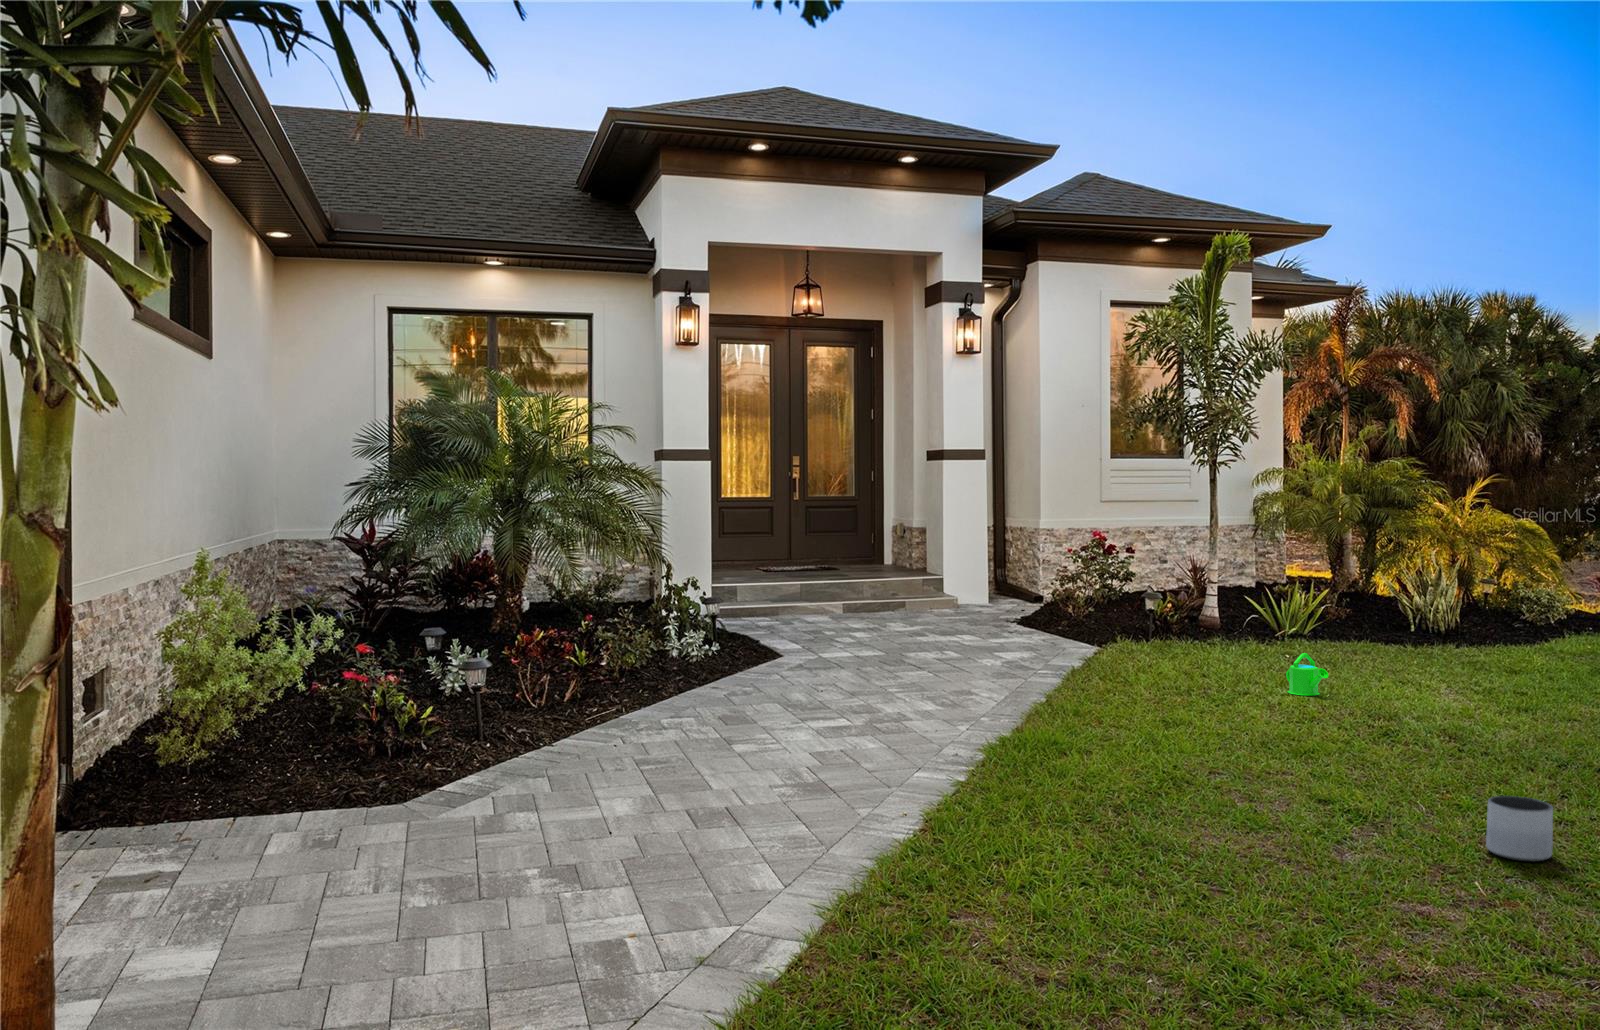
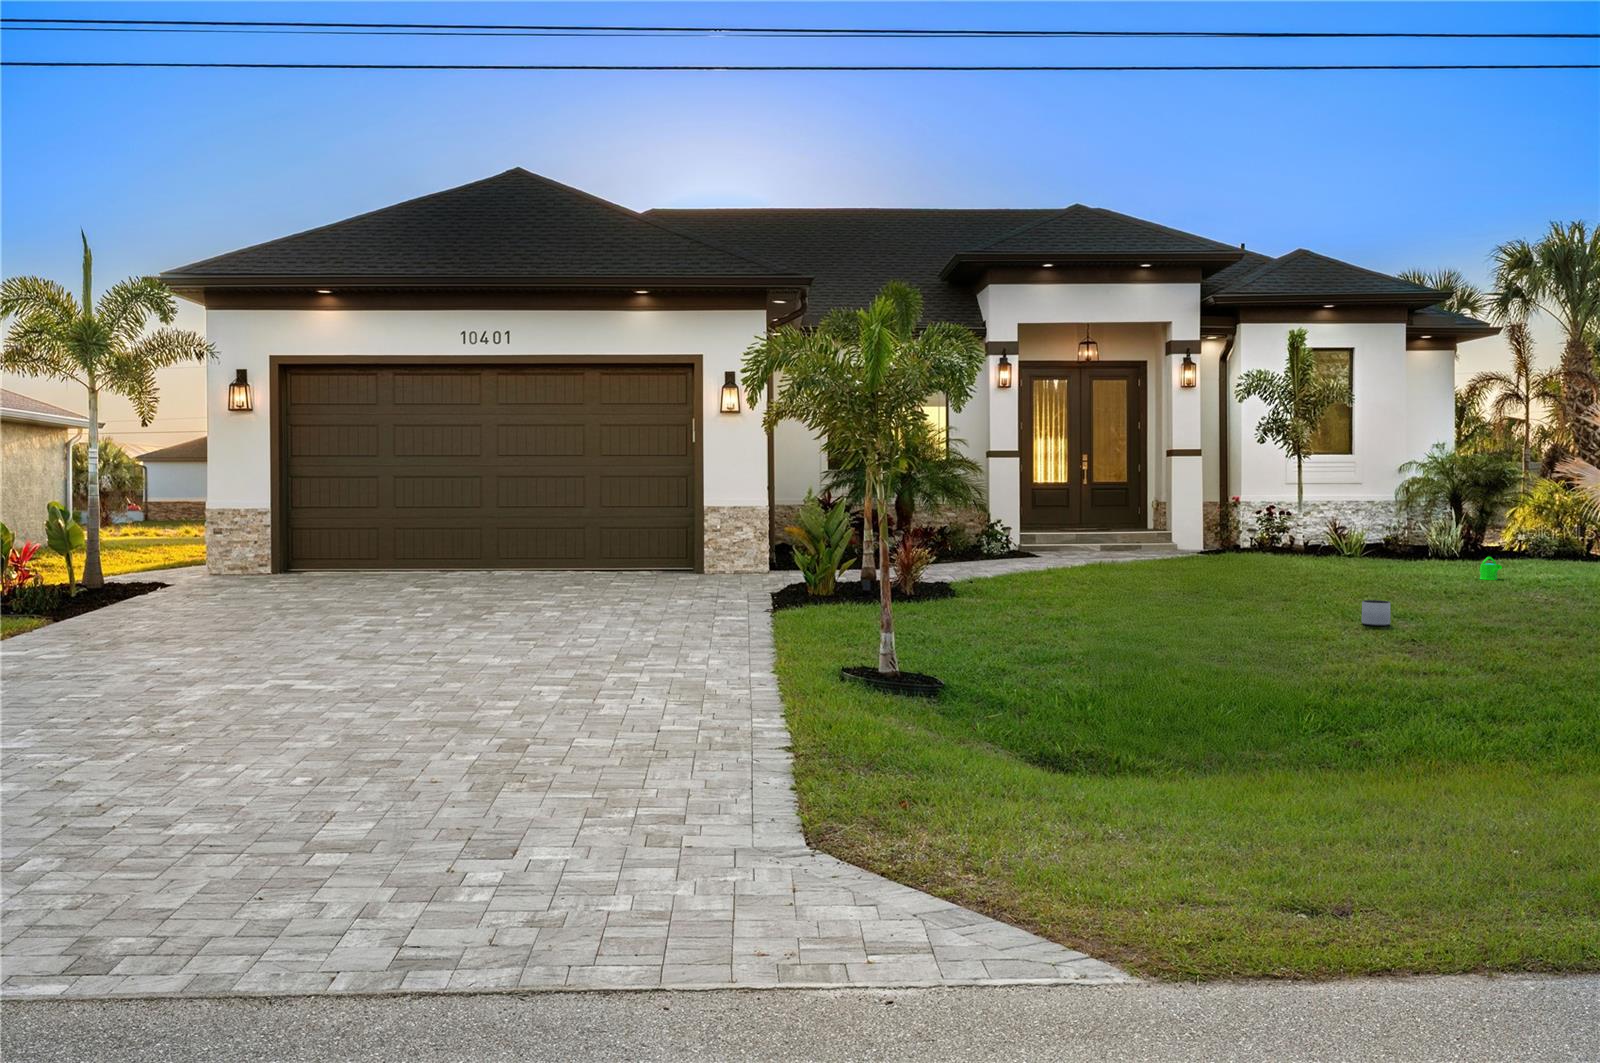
watering can: present [1286,653,1329,696] -> present [1479,557,1502,580]

